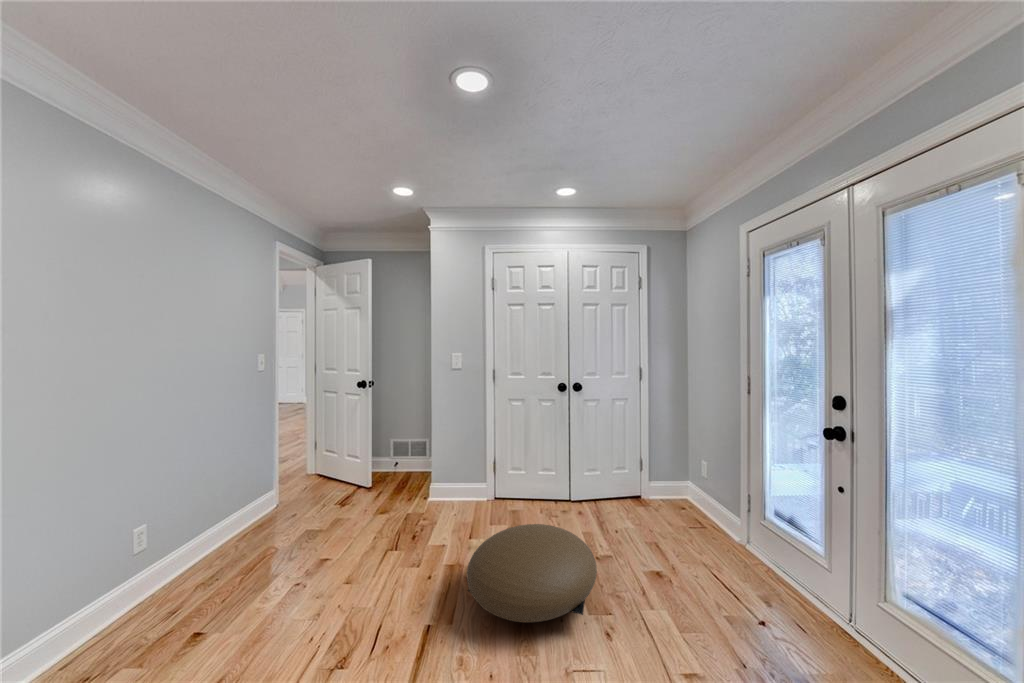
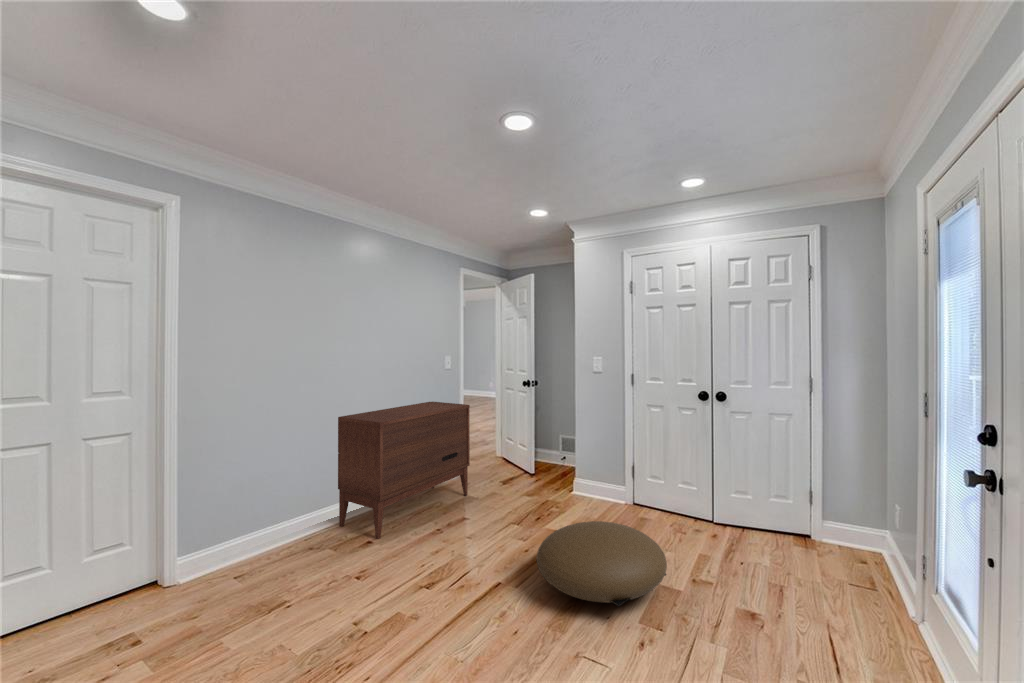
dresser: none [87,417,308,653] -> present [338,402,470,539]

